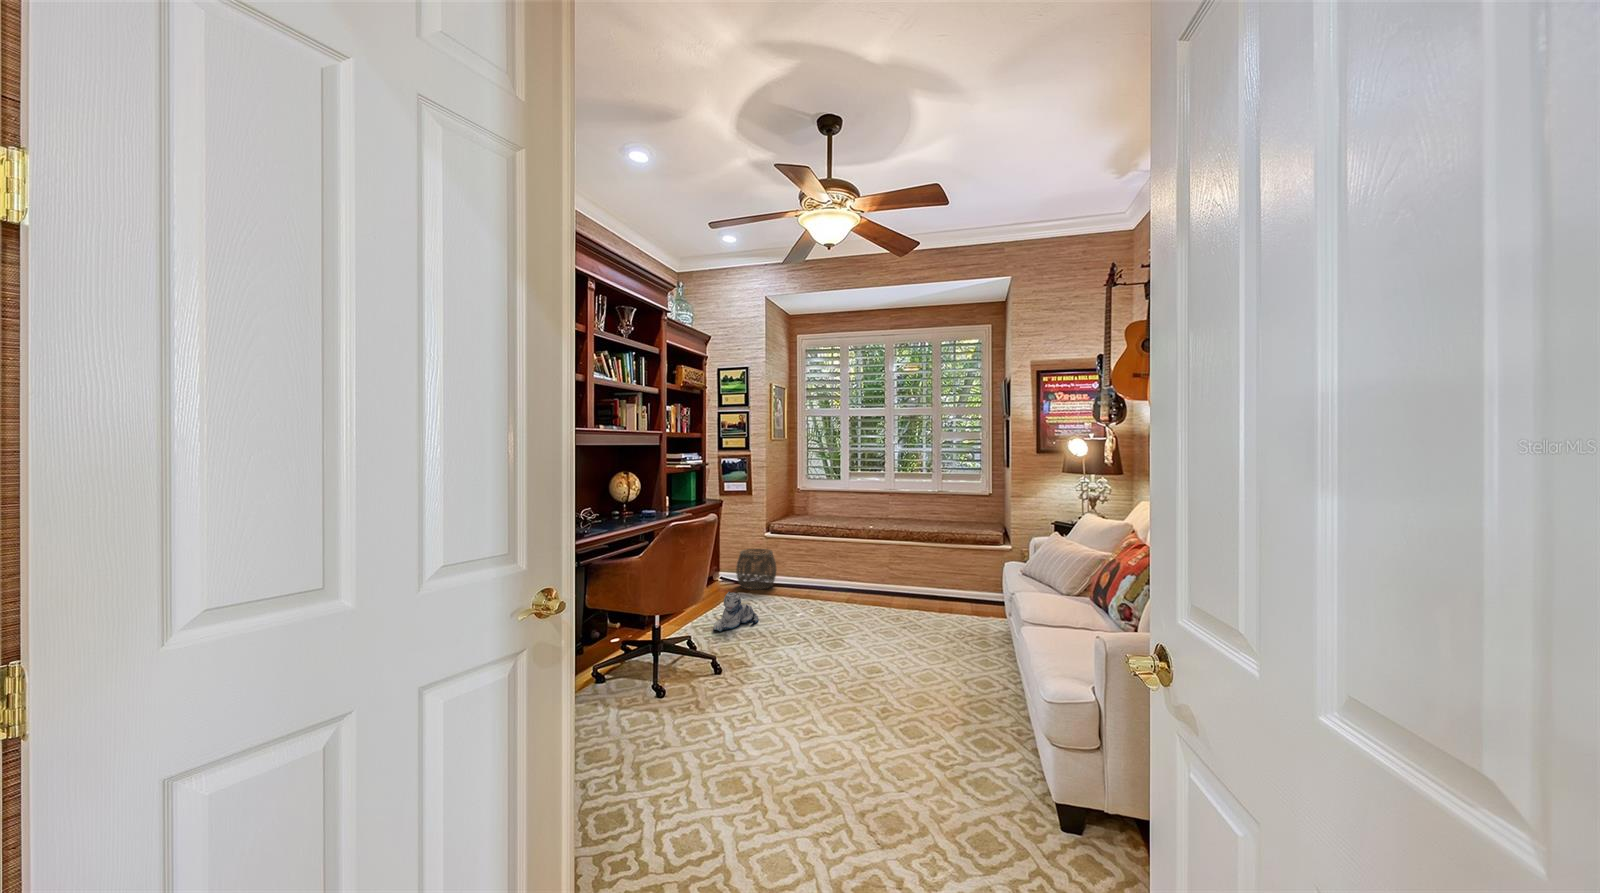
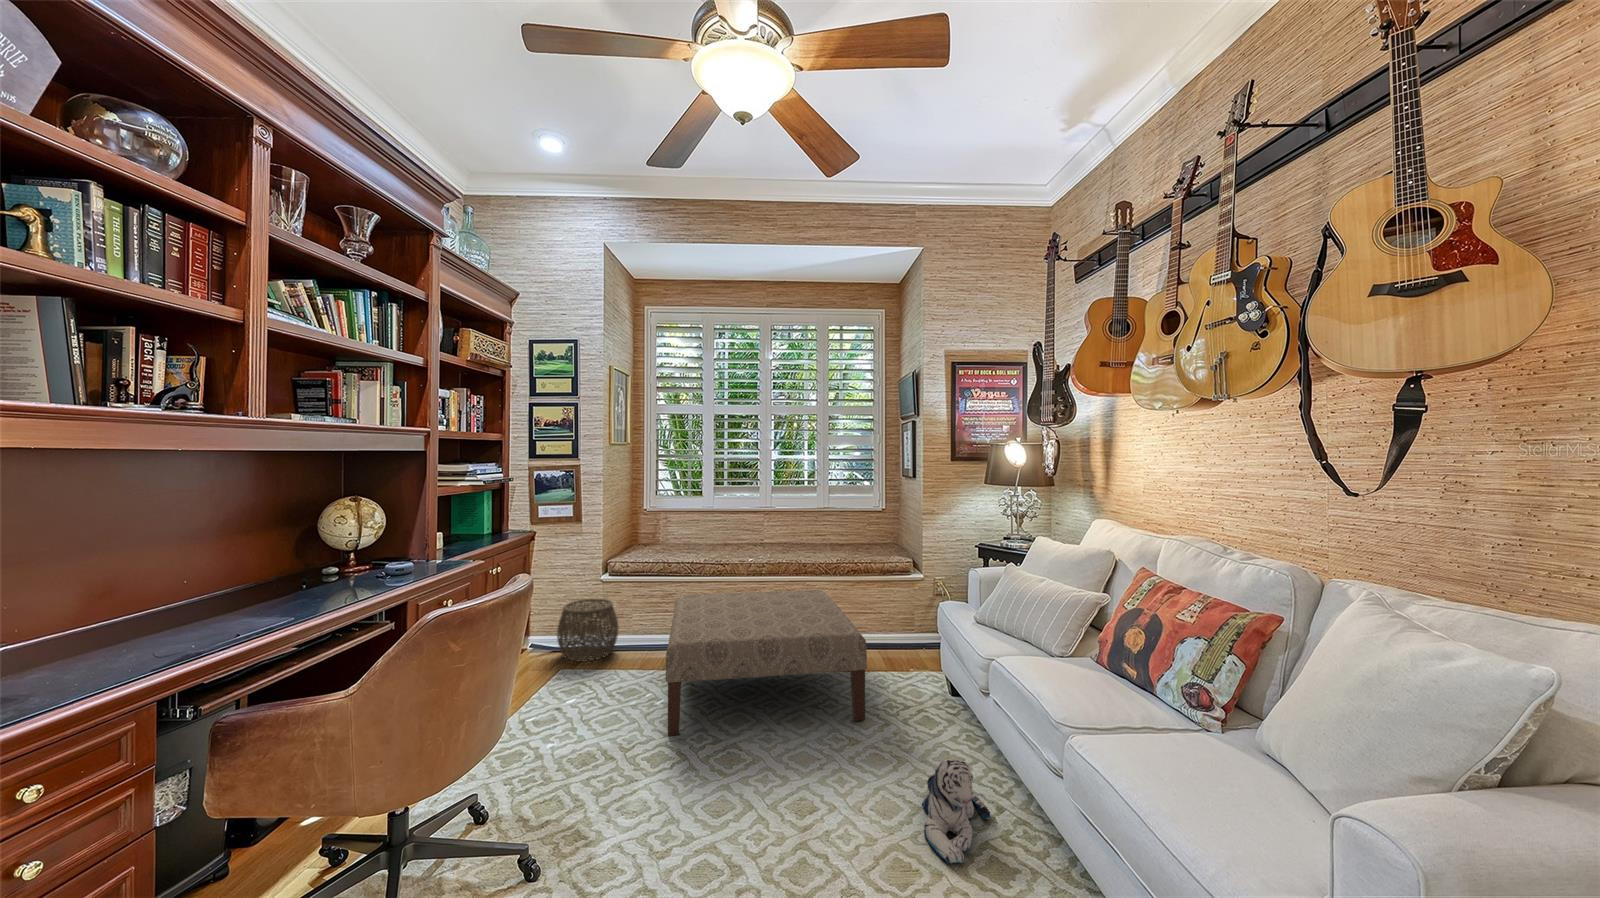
ottoman: none [798,547,937,637] -> present [666,590,867,735]
plush toy: present [713,592,759,631] -> present [922,759,991,864]

